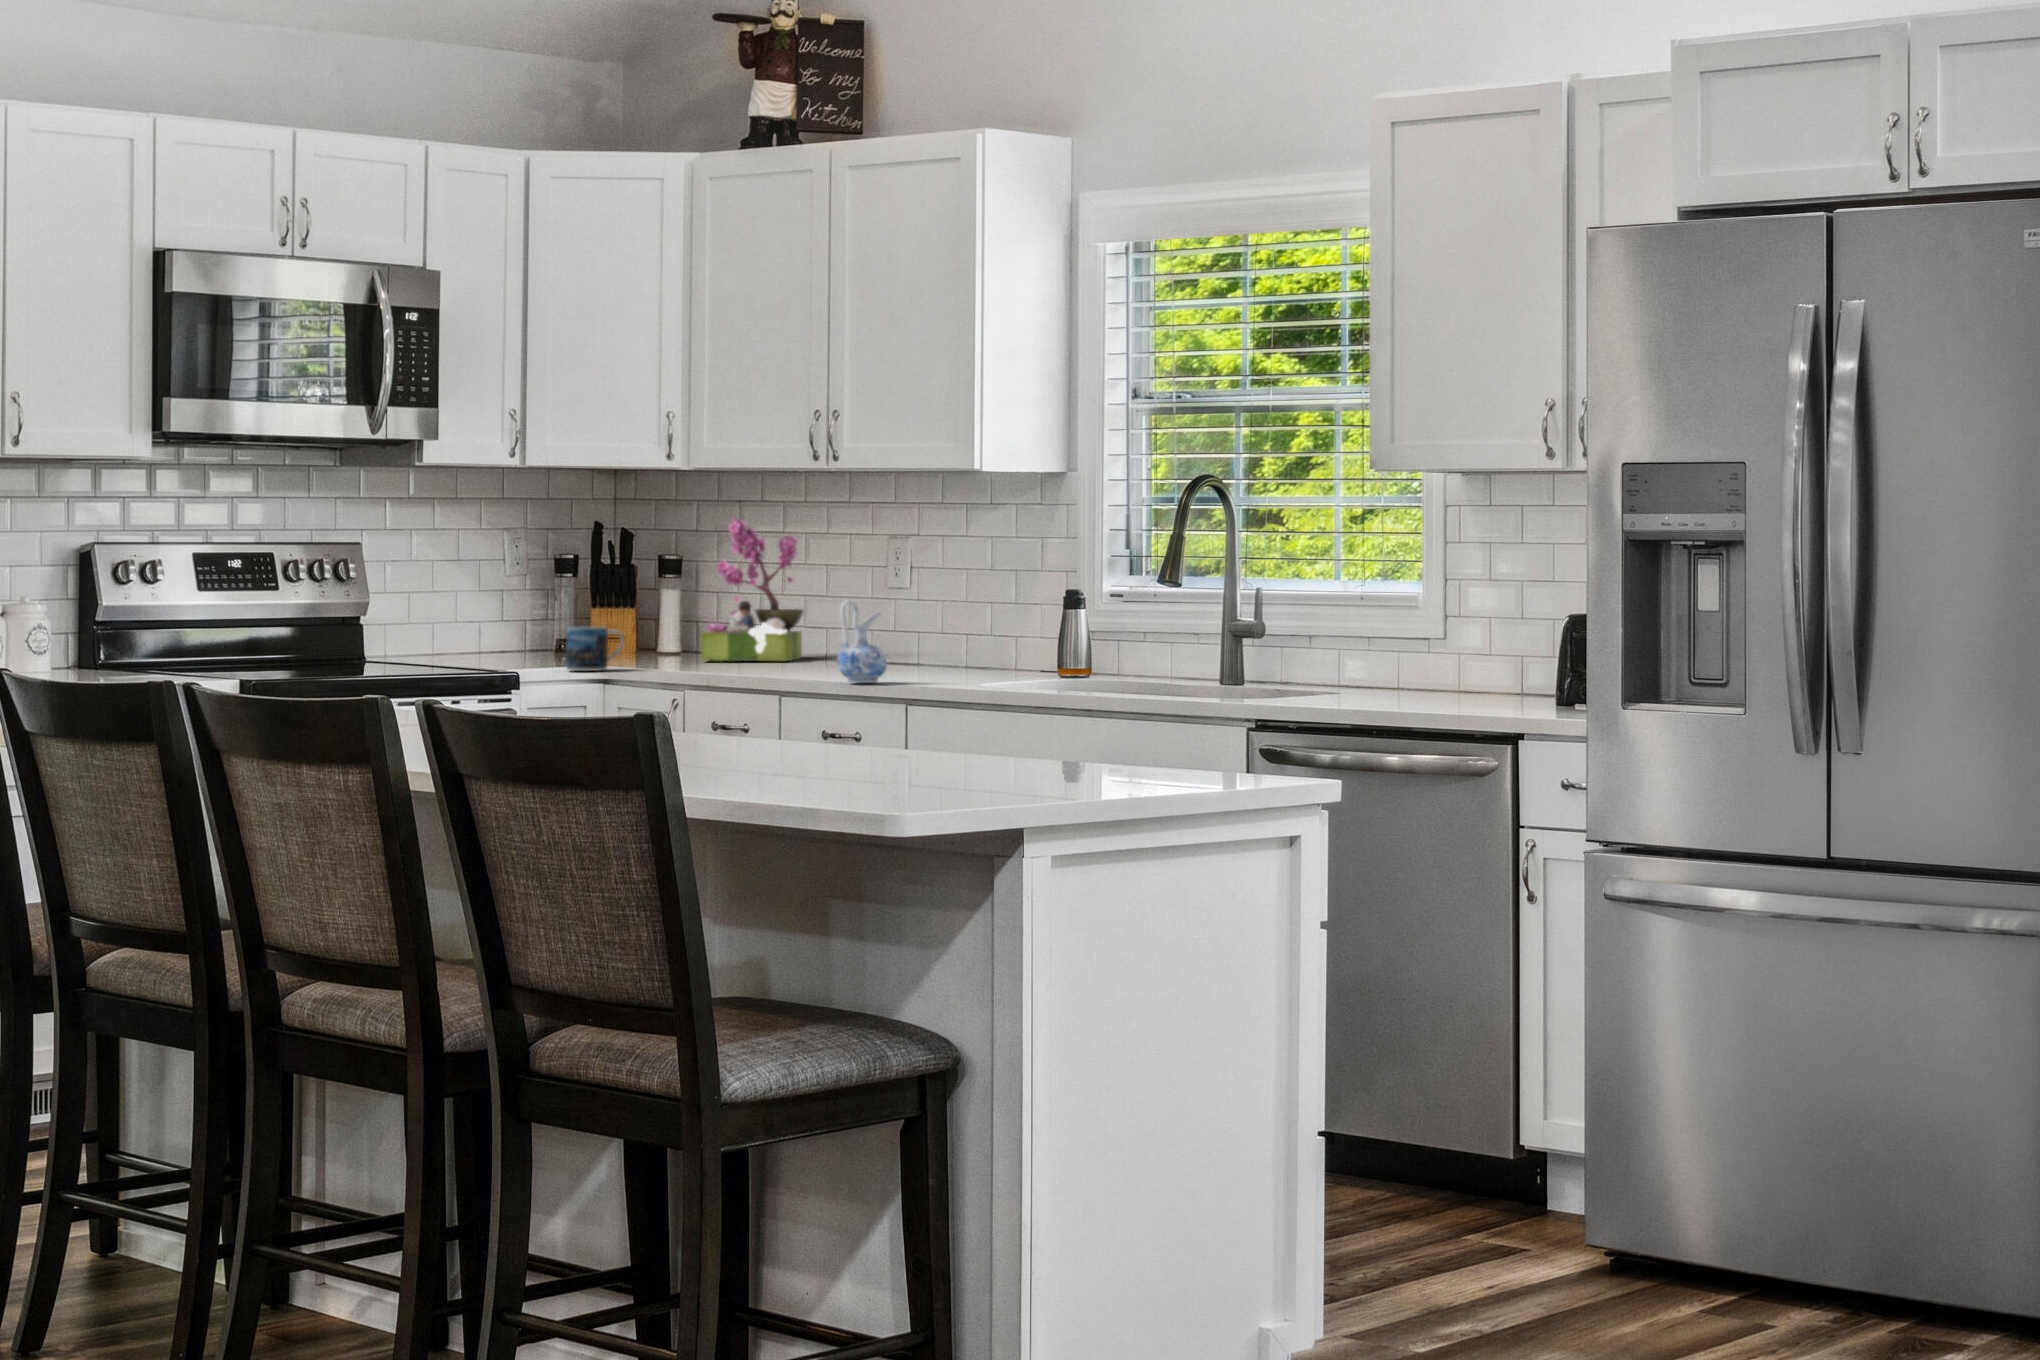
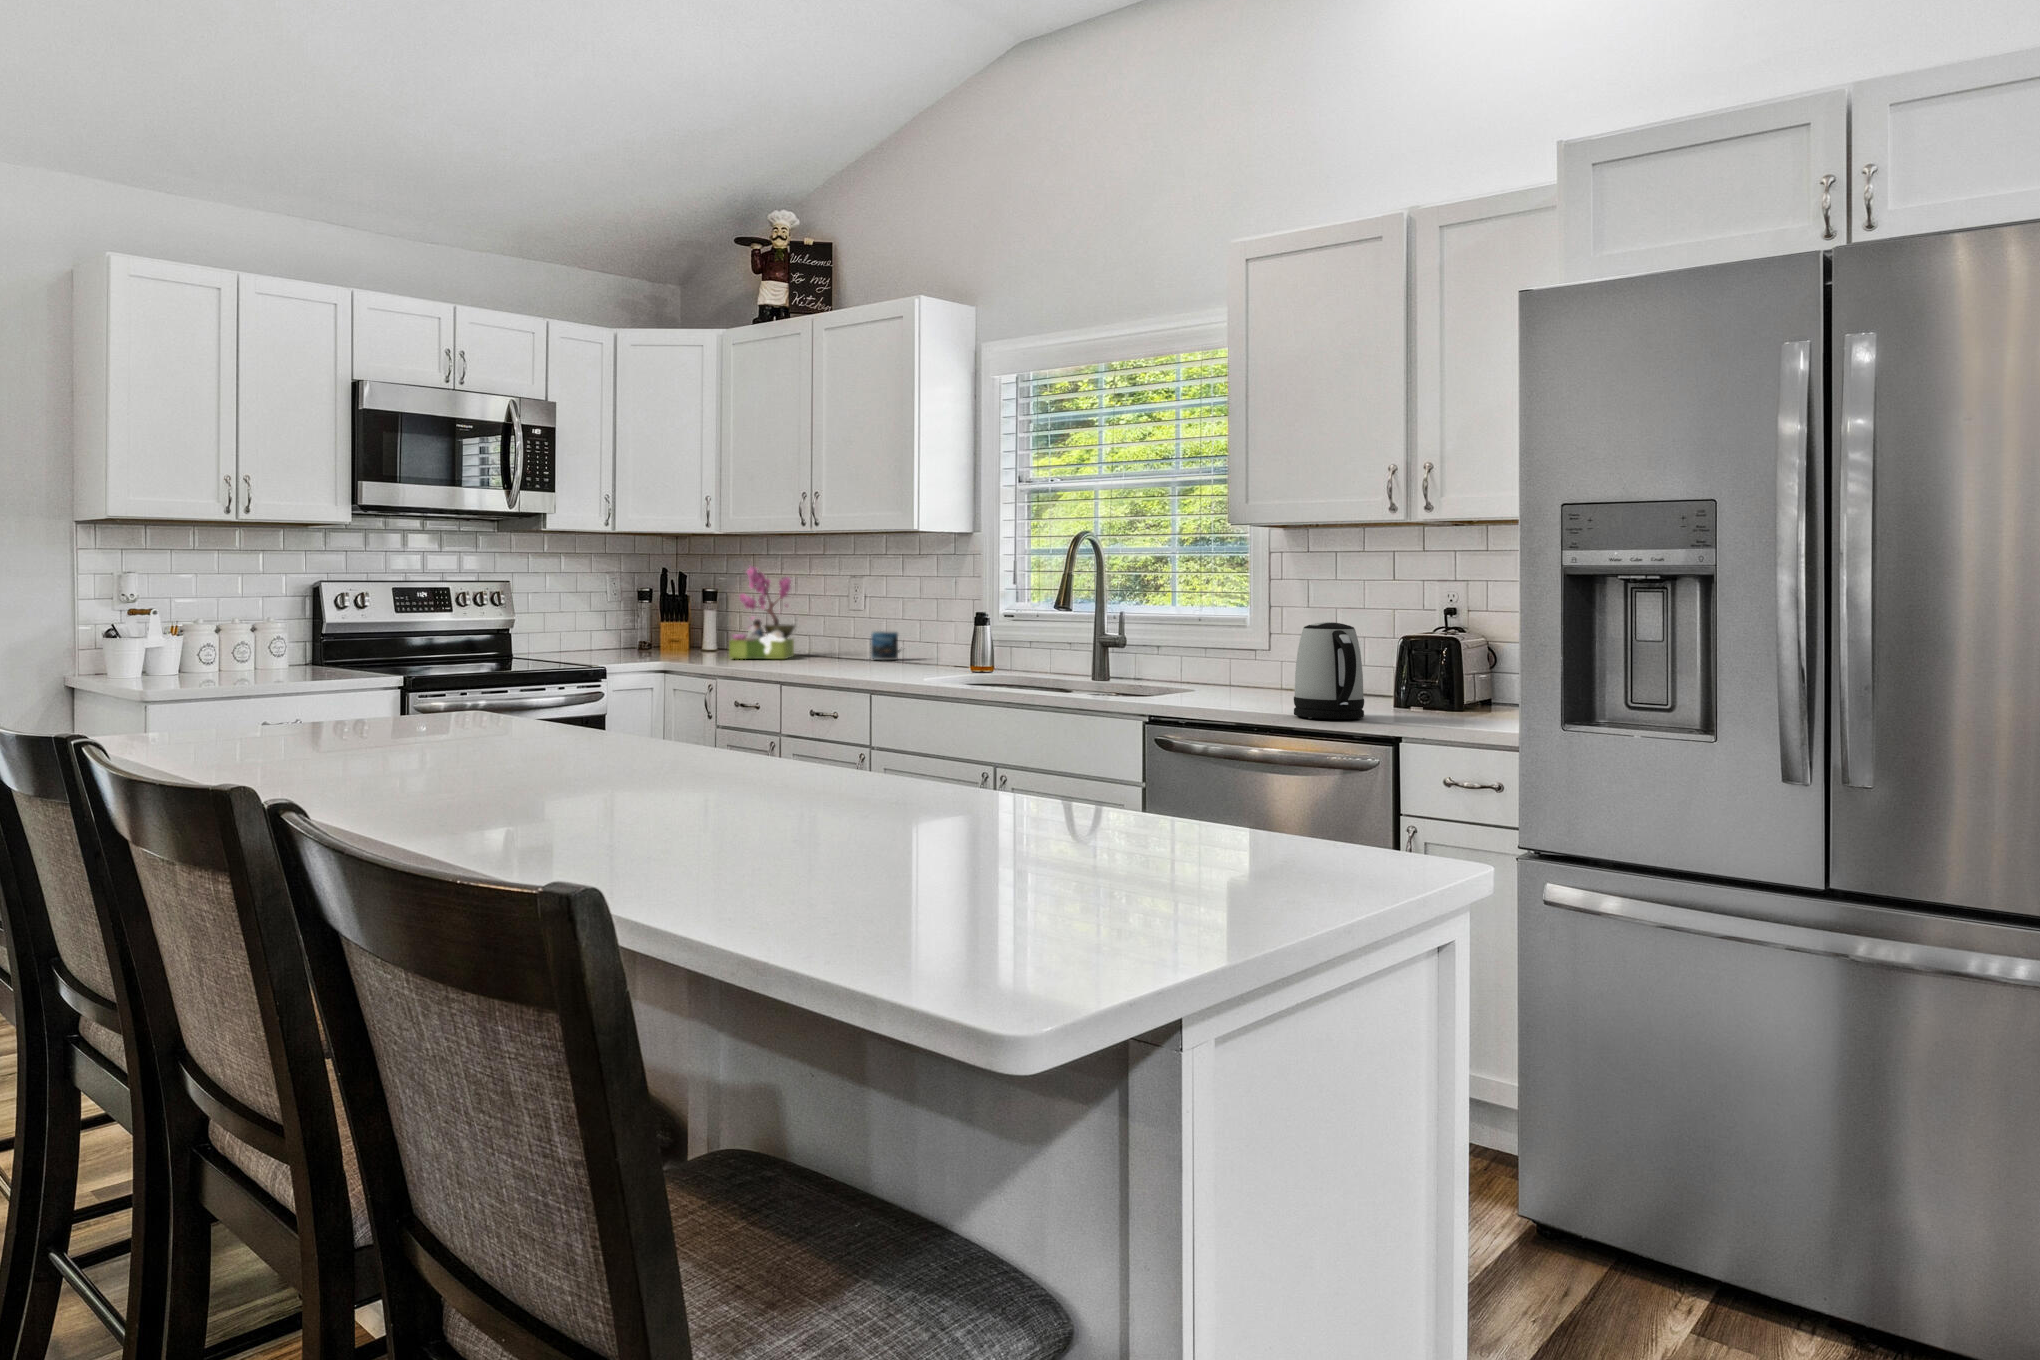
kettle: none [1413,596,1495,715] -> present [1294,622,1364,719]
ceramic pitcher: present [837,600,887,683] -> none [823,621,858,680]
mug: present [566,627,624,671] -> present [871,631,902,660]

